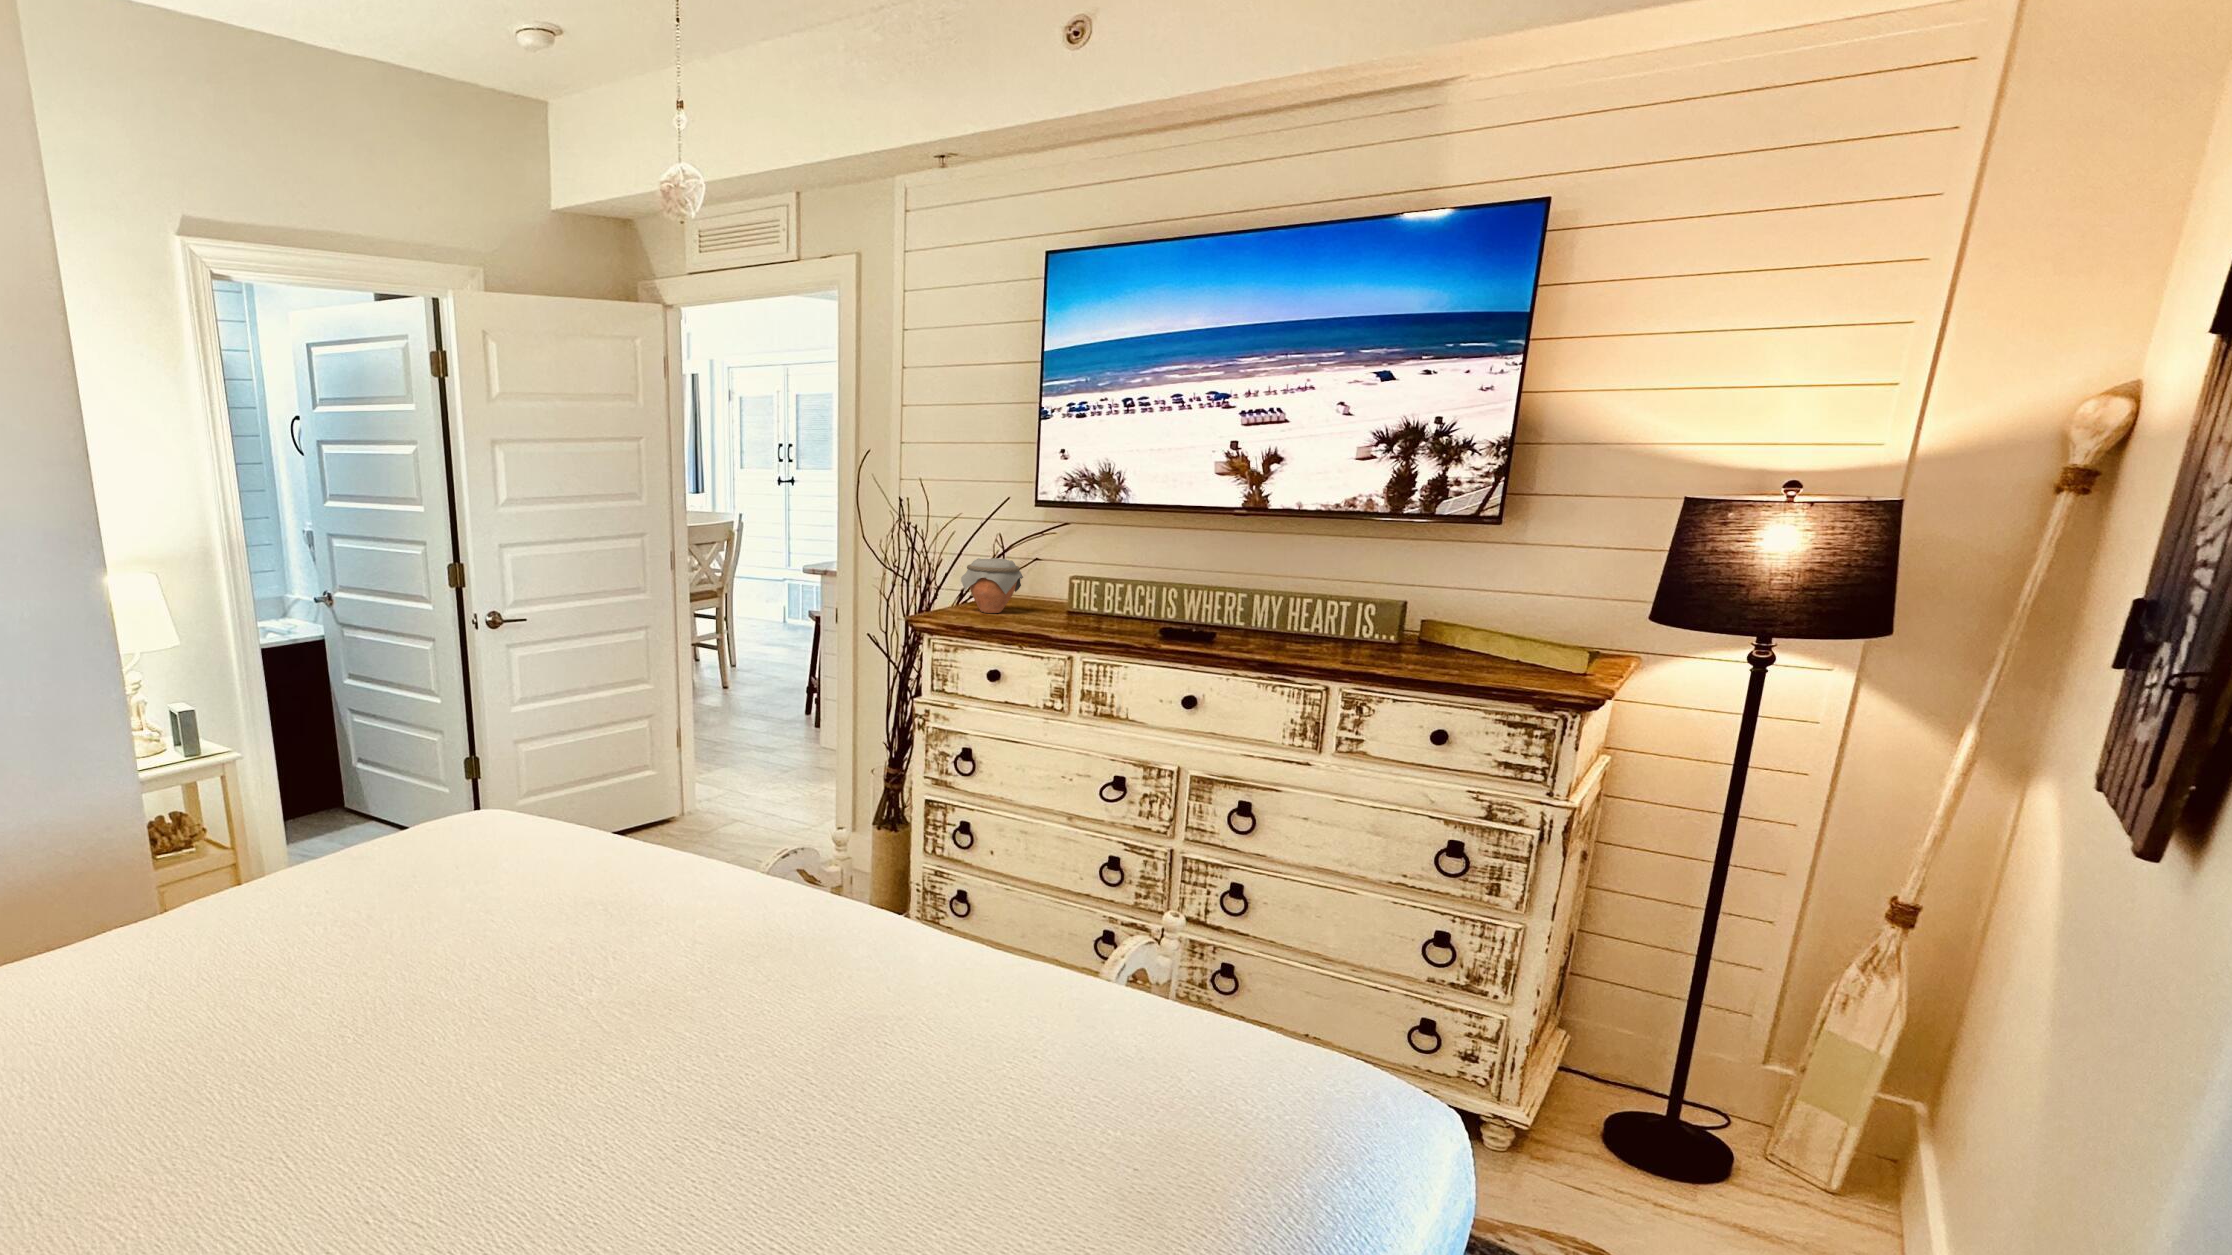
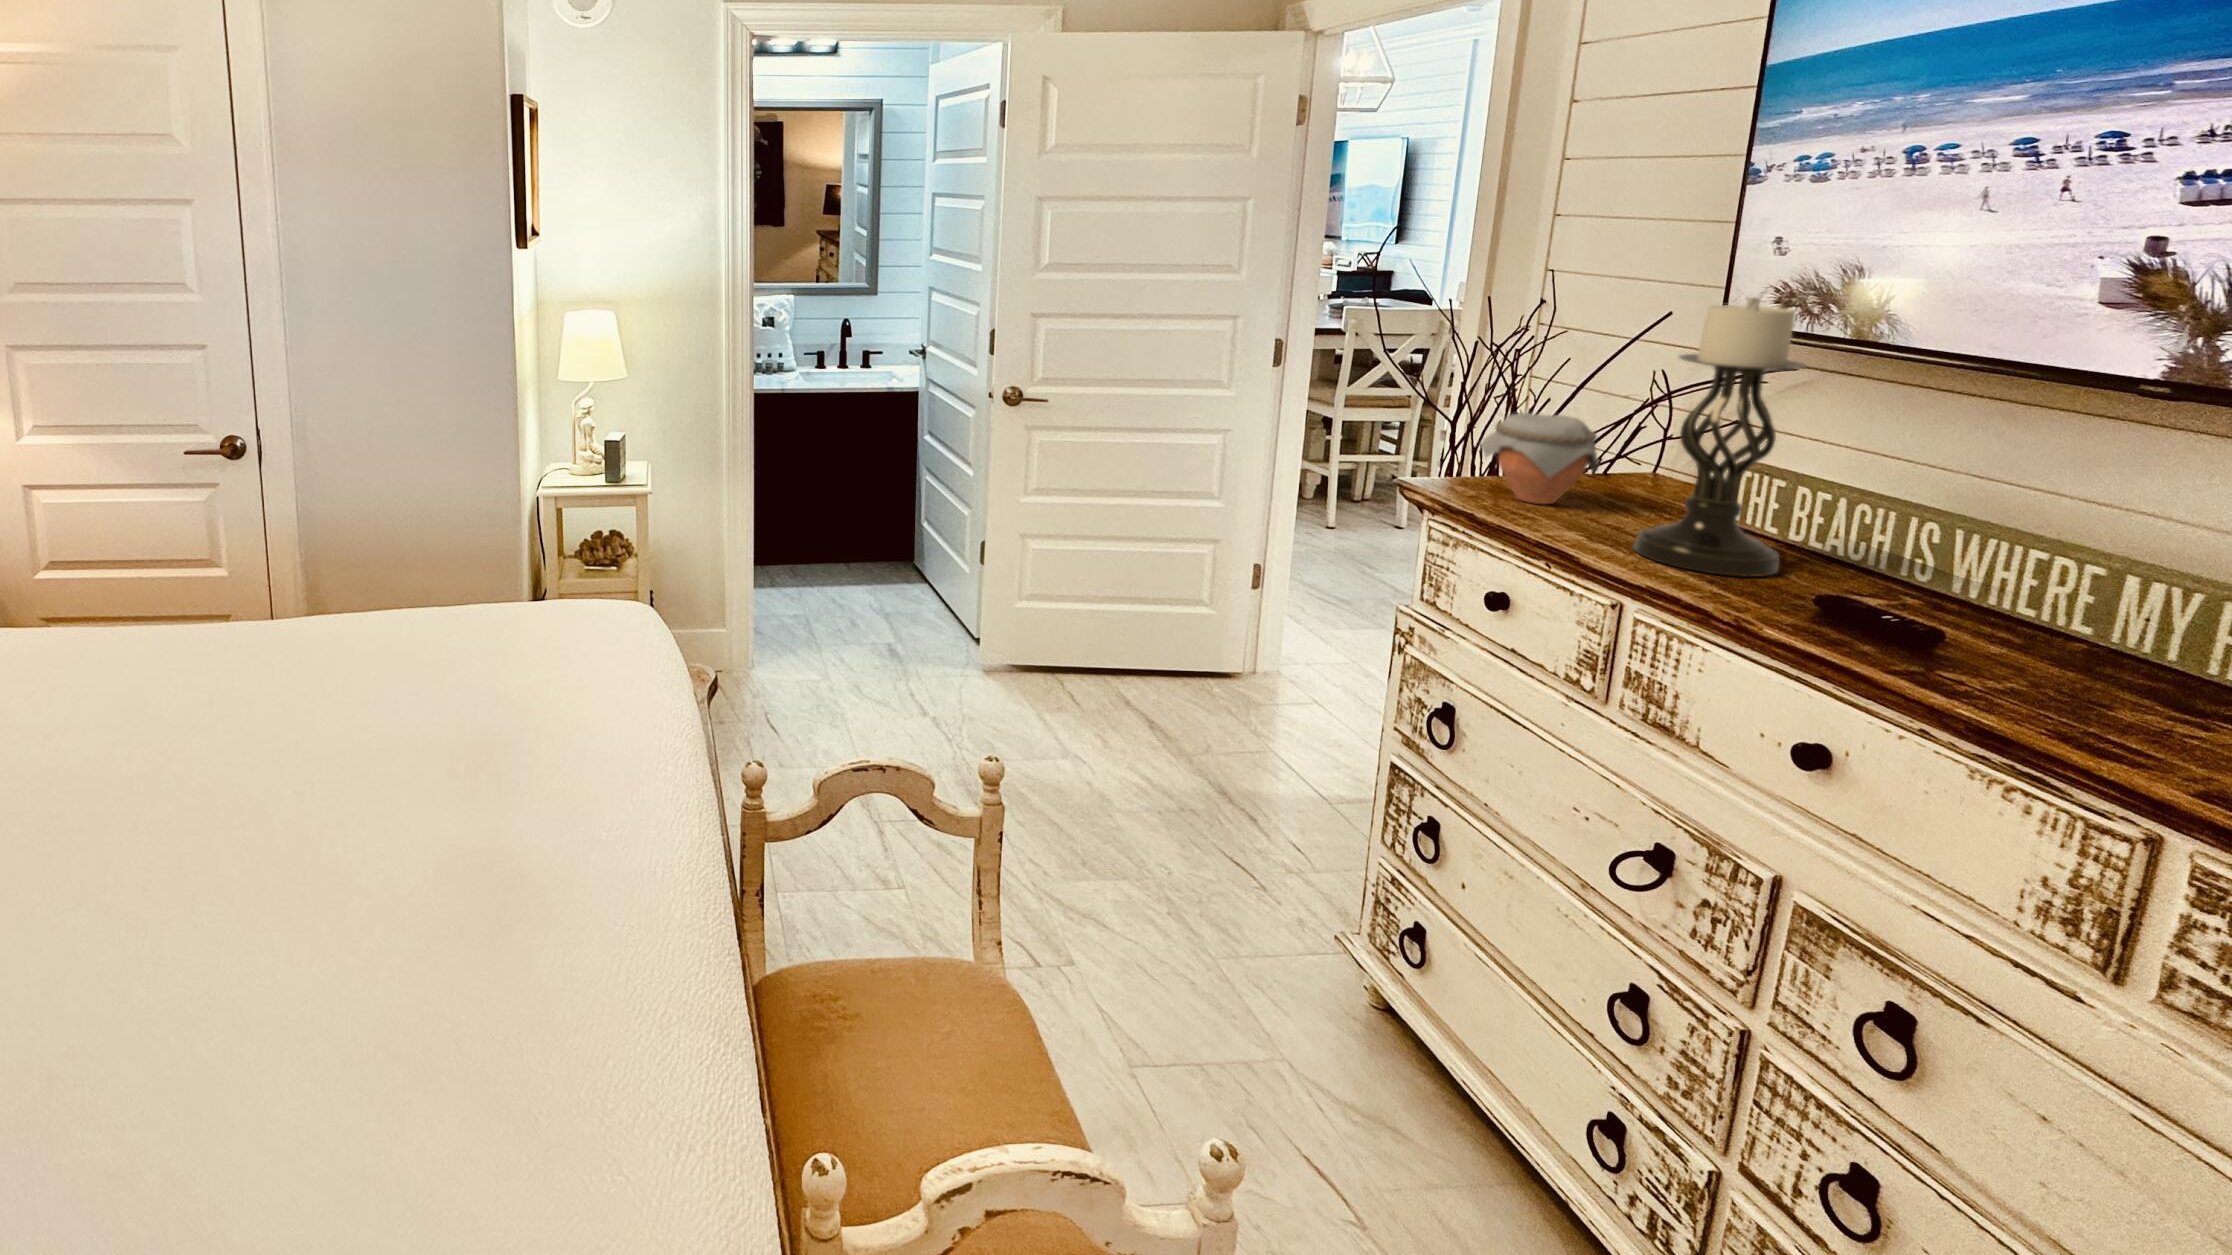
candle holder: none [1064,475,1135,628] -> present [1633,297,1806,576]

